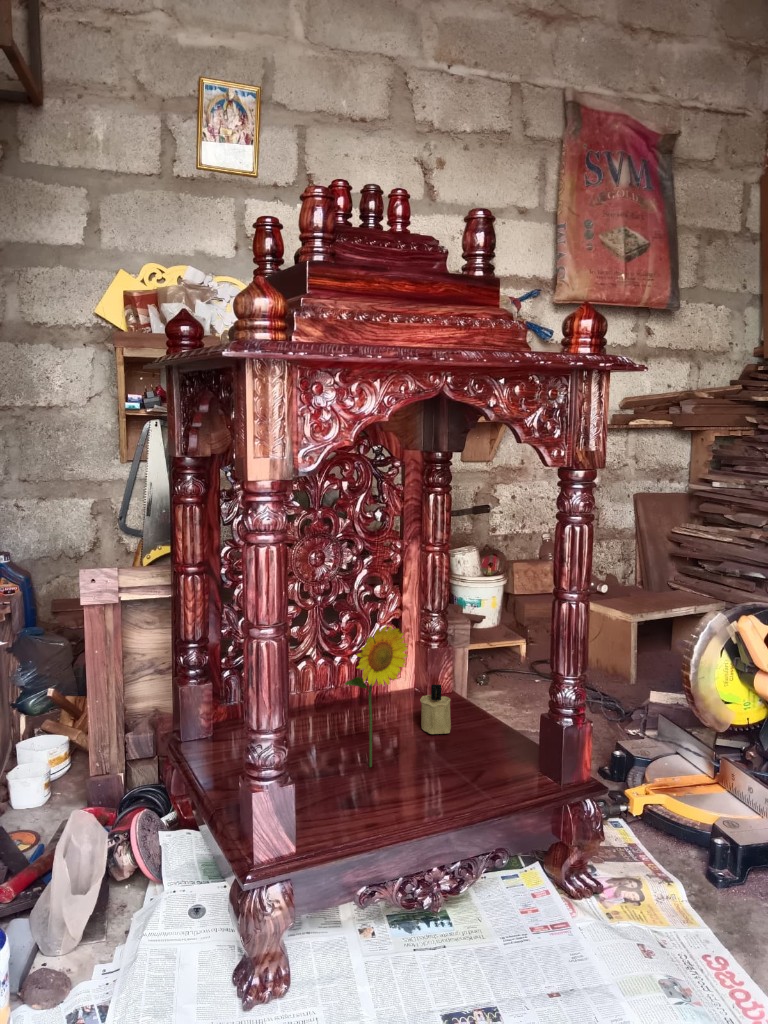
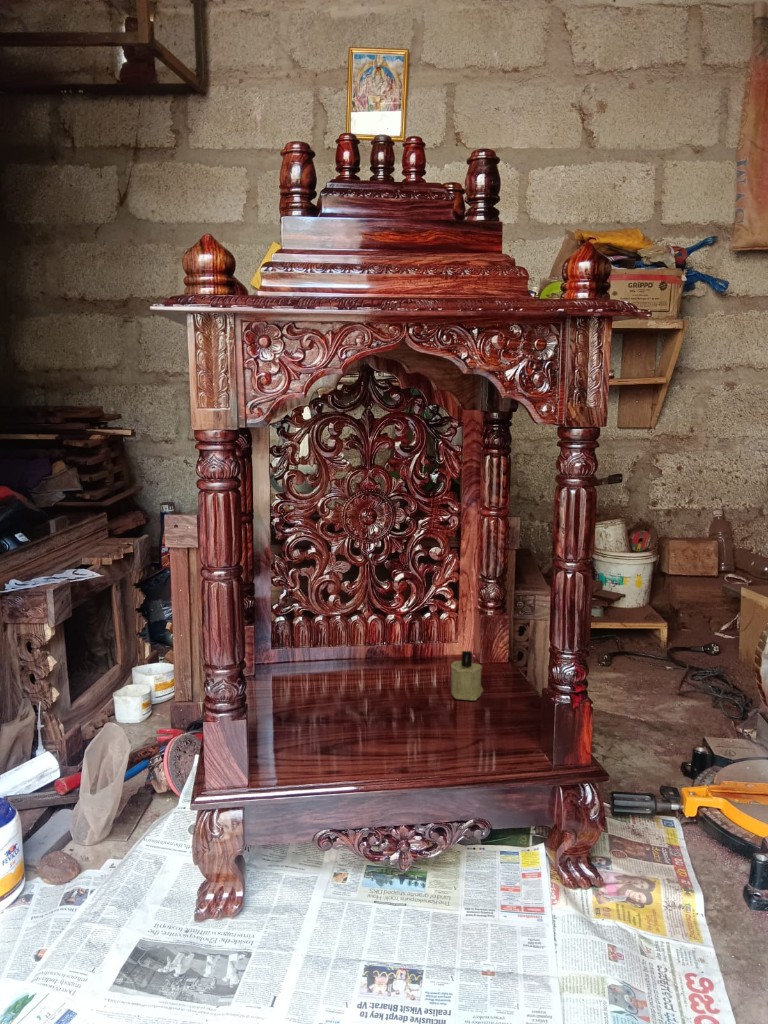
flower: present [345,626,408,767] -> none [351,586,414,720]

